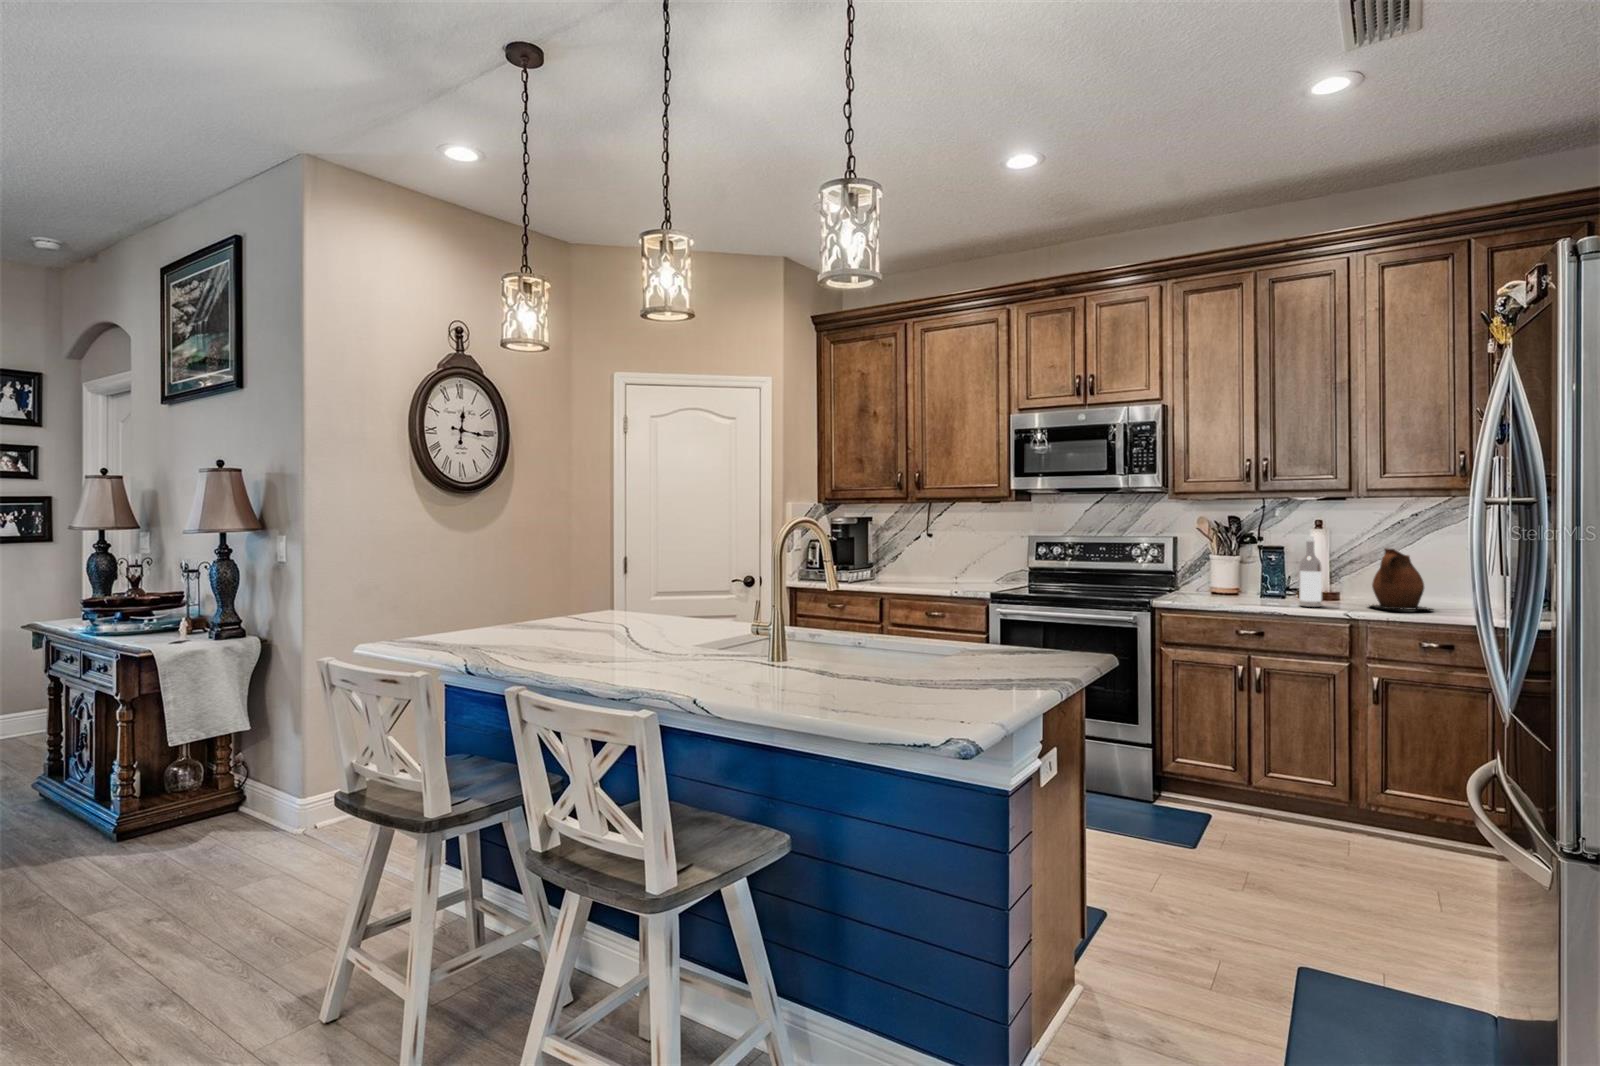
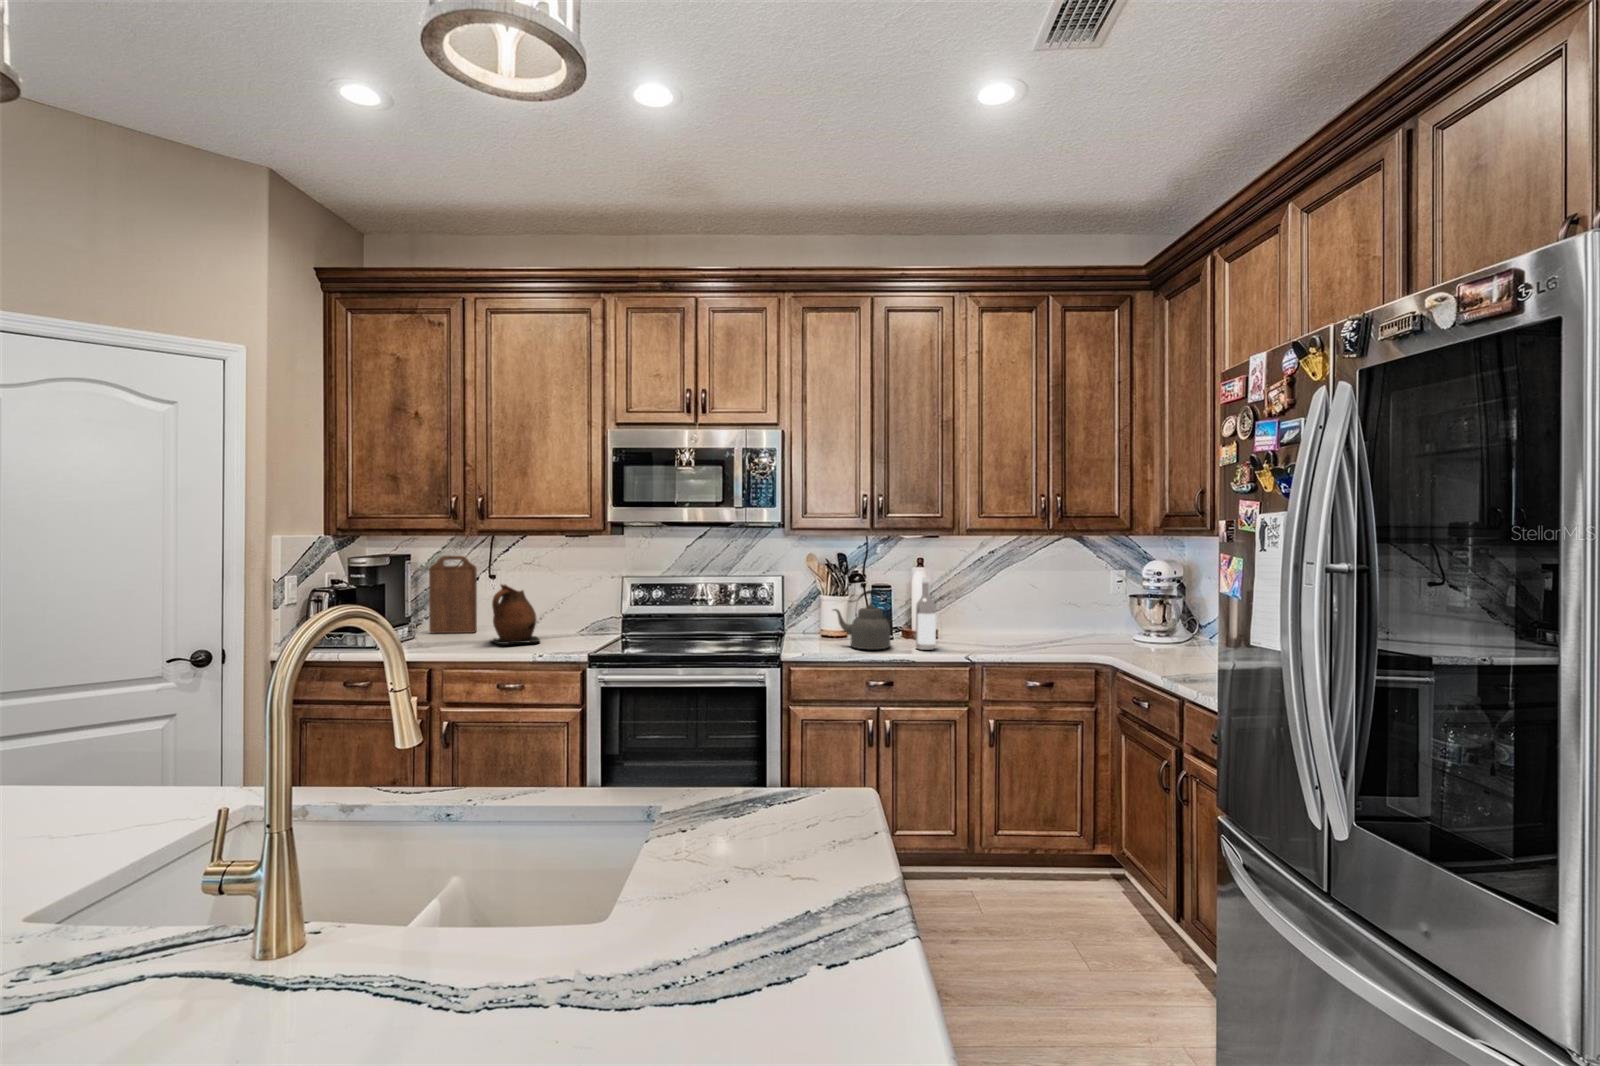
cutting board: none [884,520,917,580] -> present [429,556,477,633]
ceramic pitcher: present [1369,548,1431,610] -> present [492,584,540,644]
kettle: none [1212,549,1273,604] -> present [833,590,890,649]

